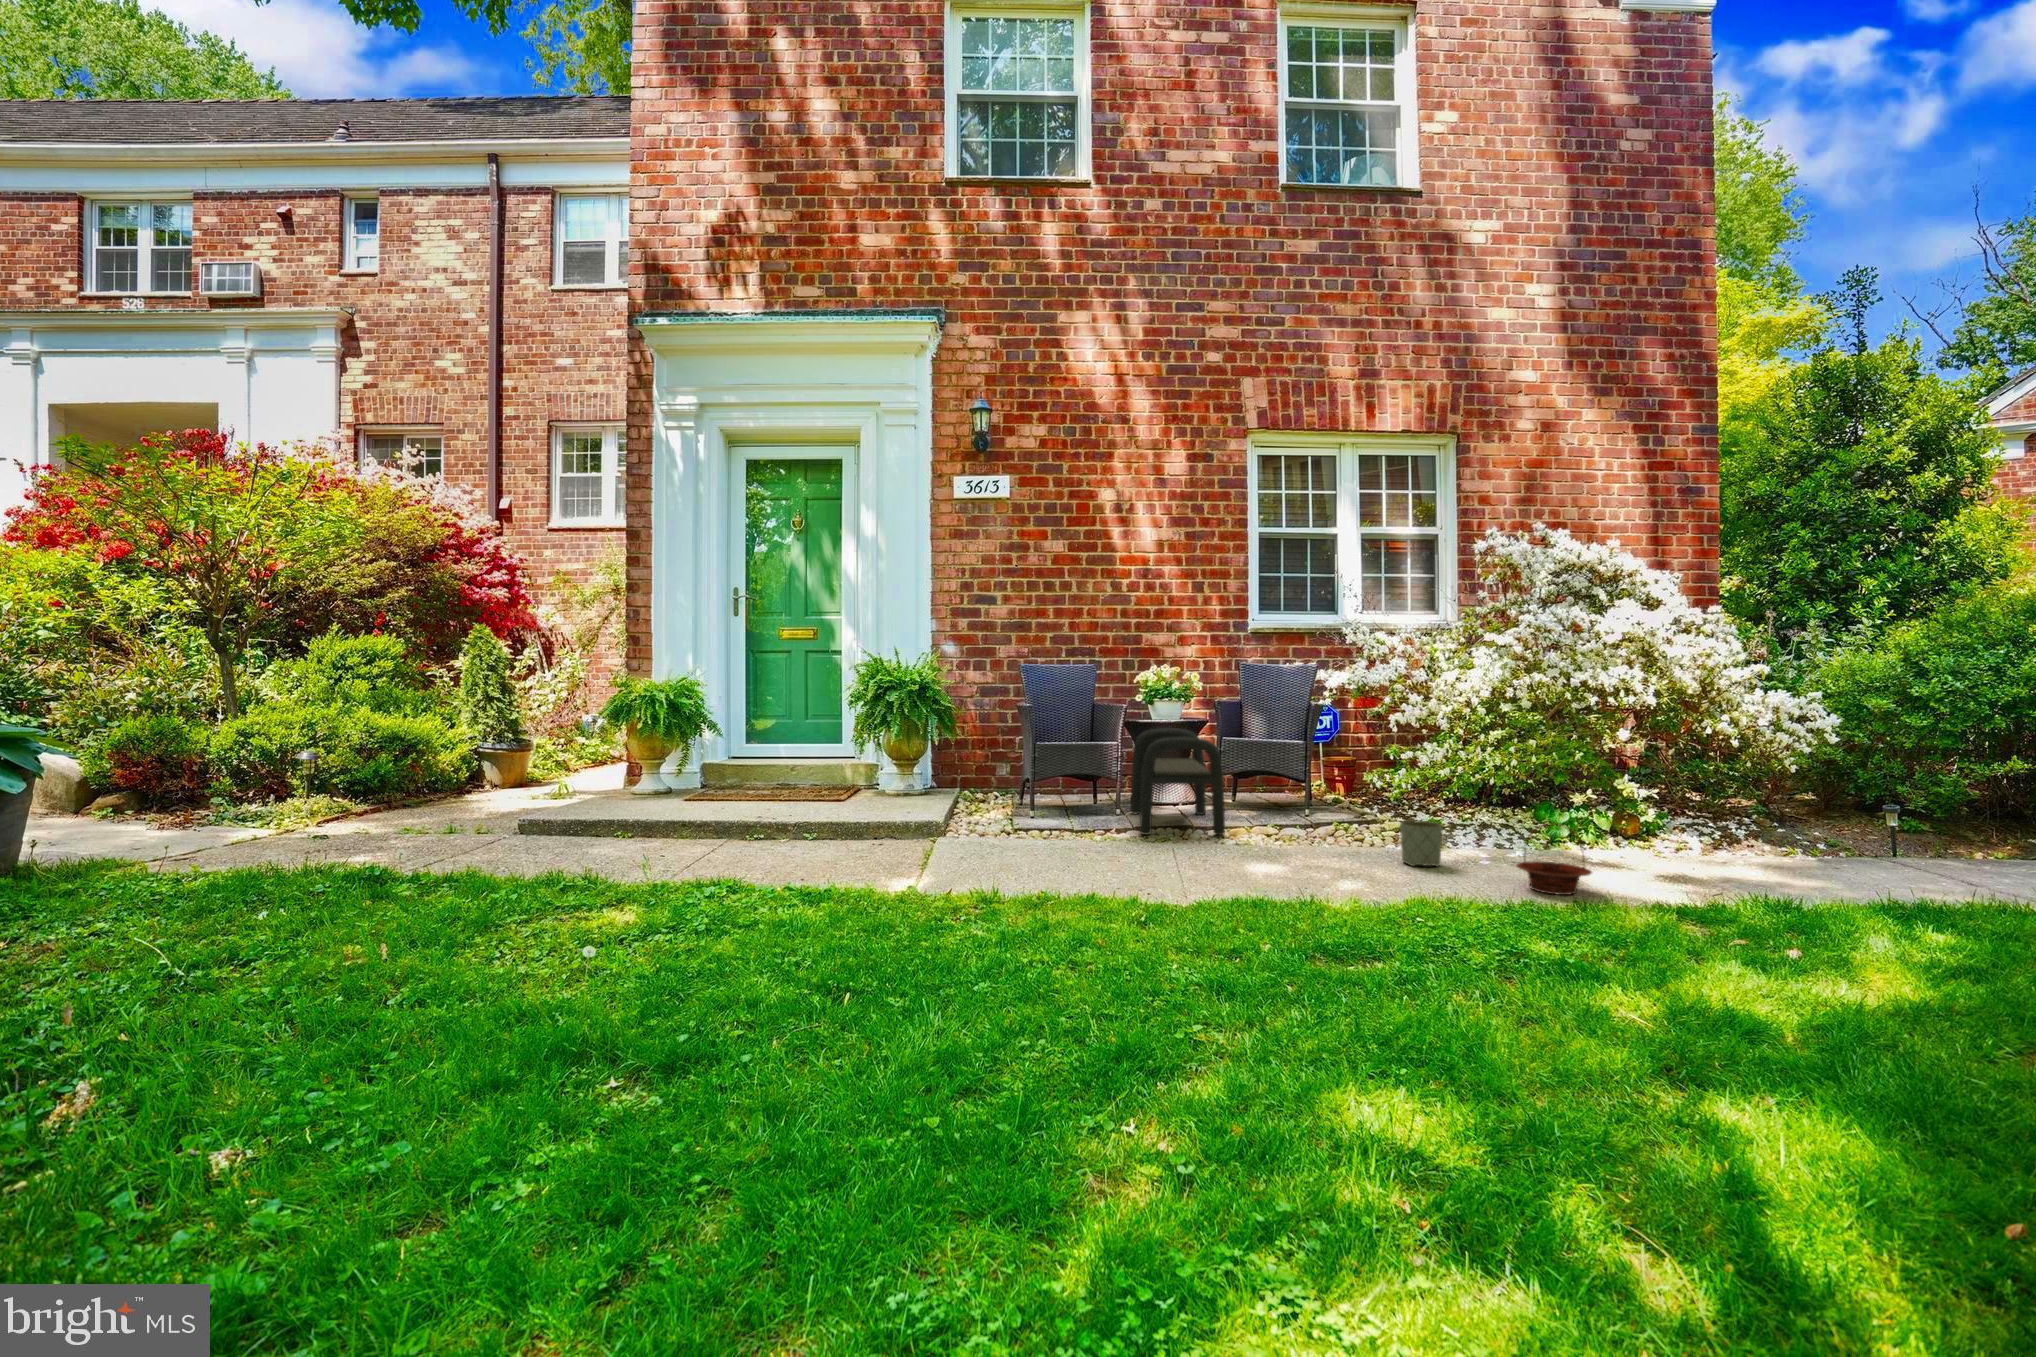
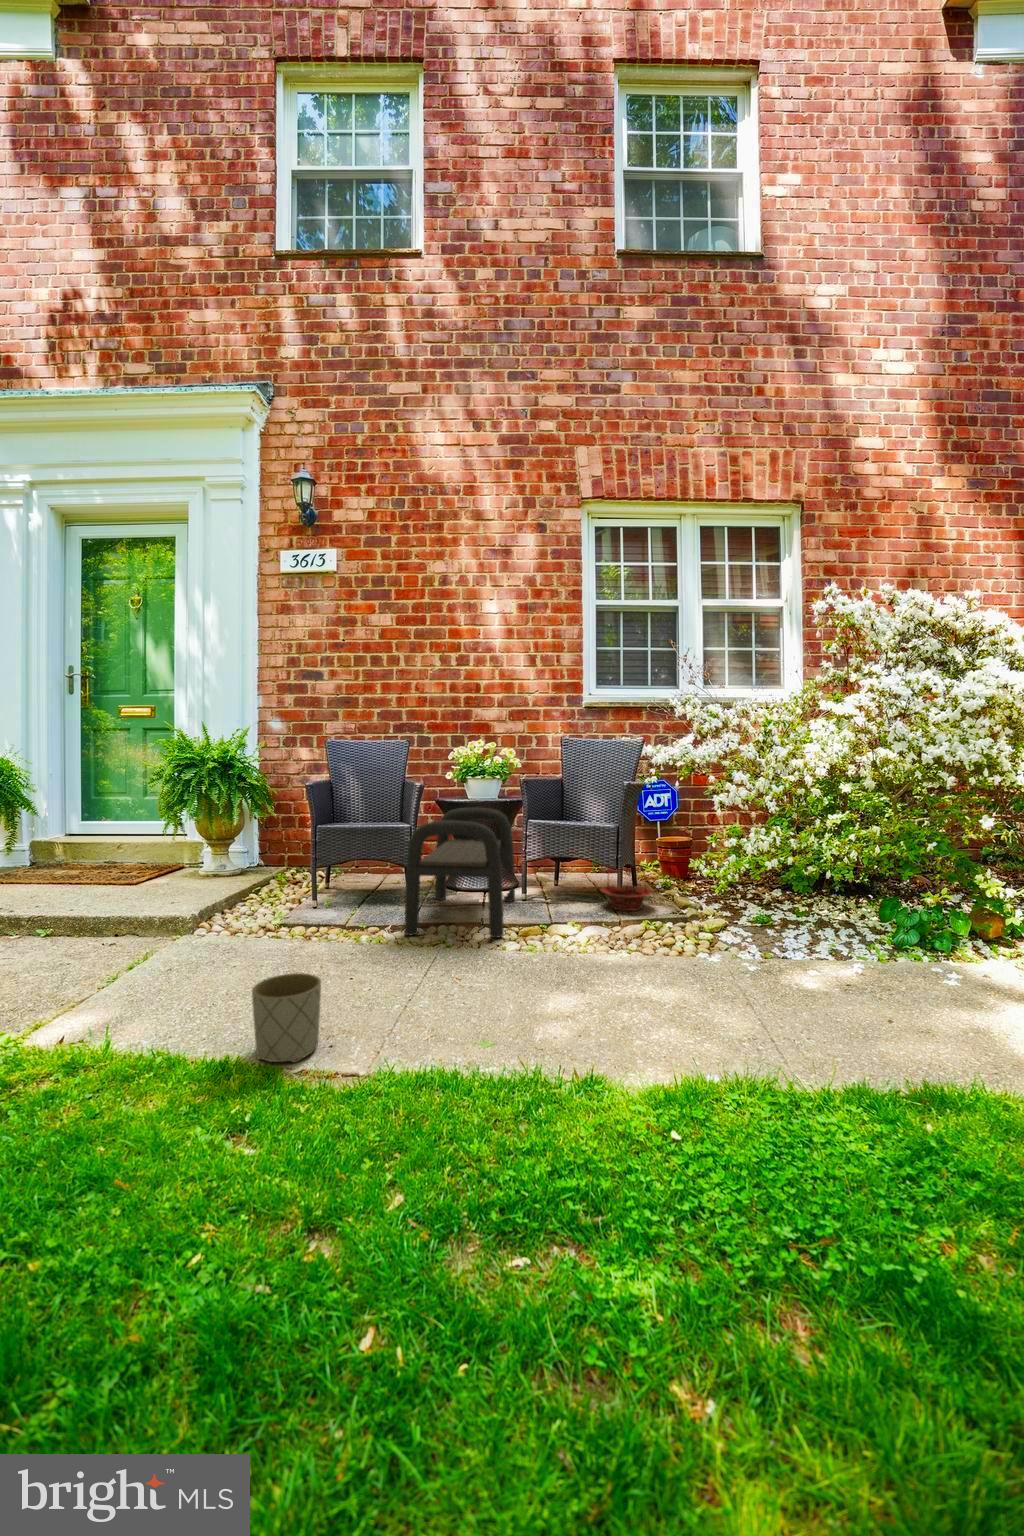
planter: present [1400,820,1443,866] -> present [252,973,321,1063]
basket: present [1516,824,1592,895] -> present [600,859,653,911]

